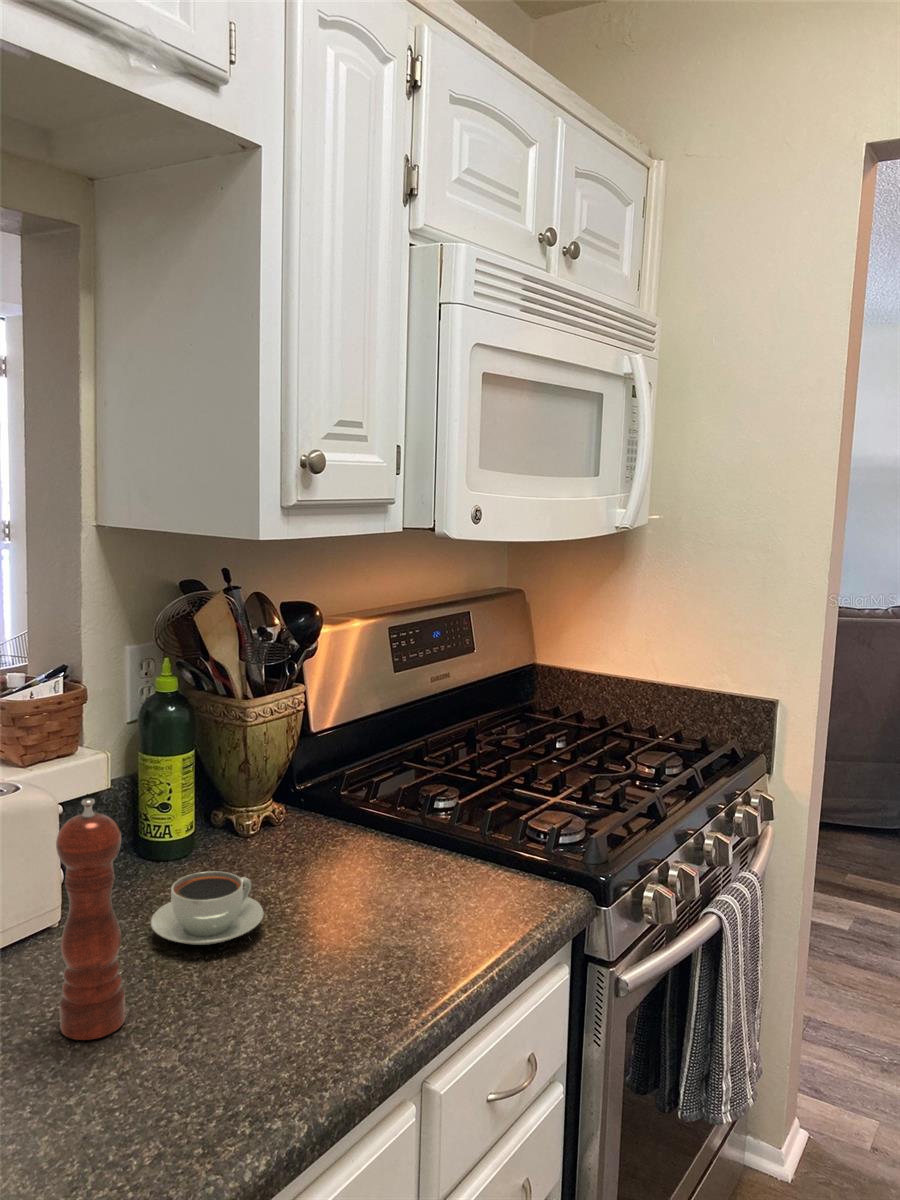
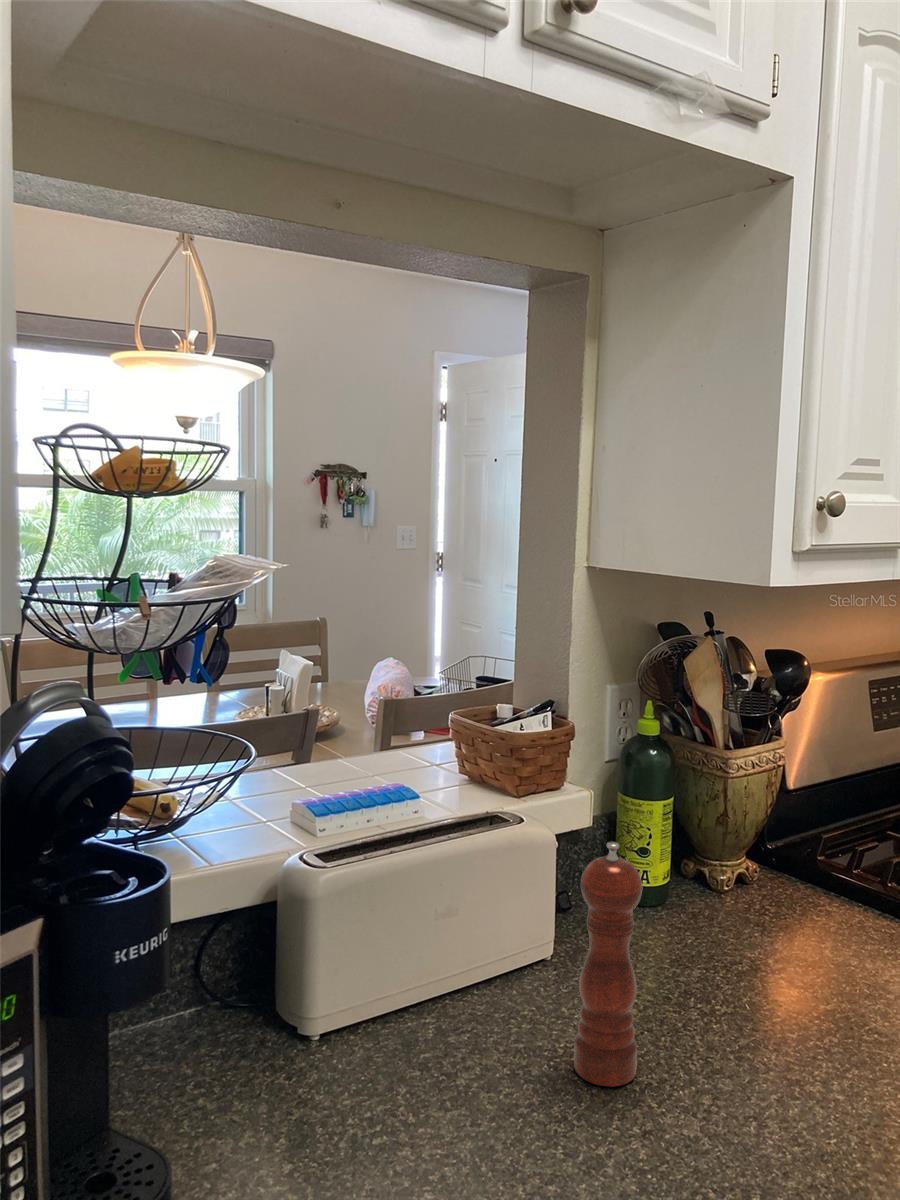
coffee cup: present [151,871,263,945] -> none [644,927,762,1007]

